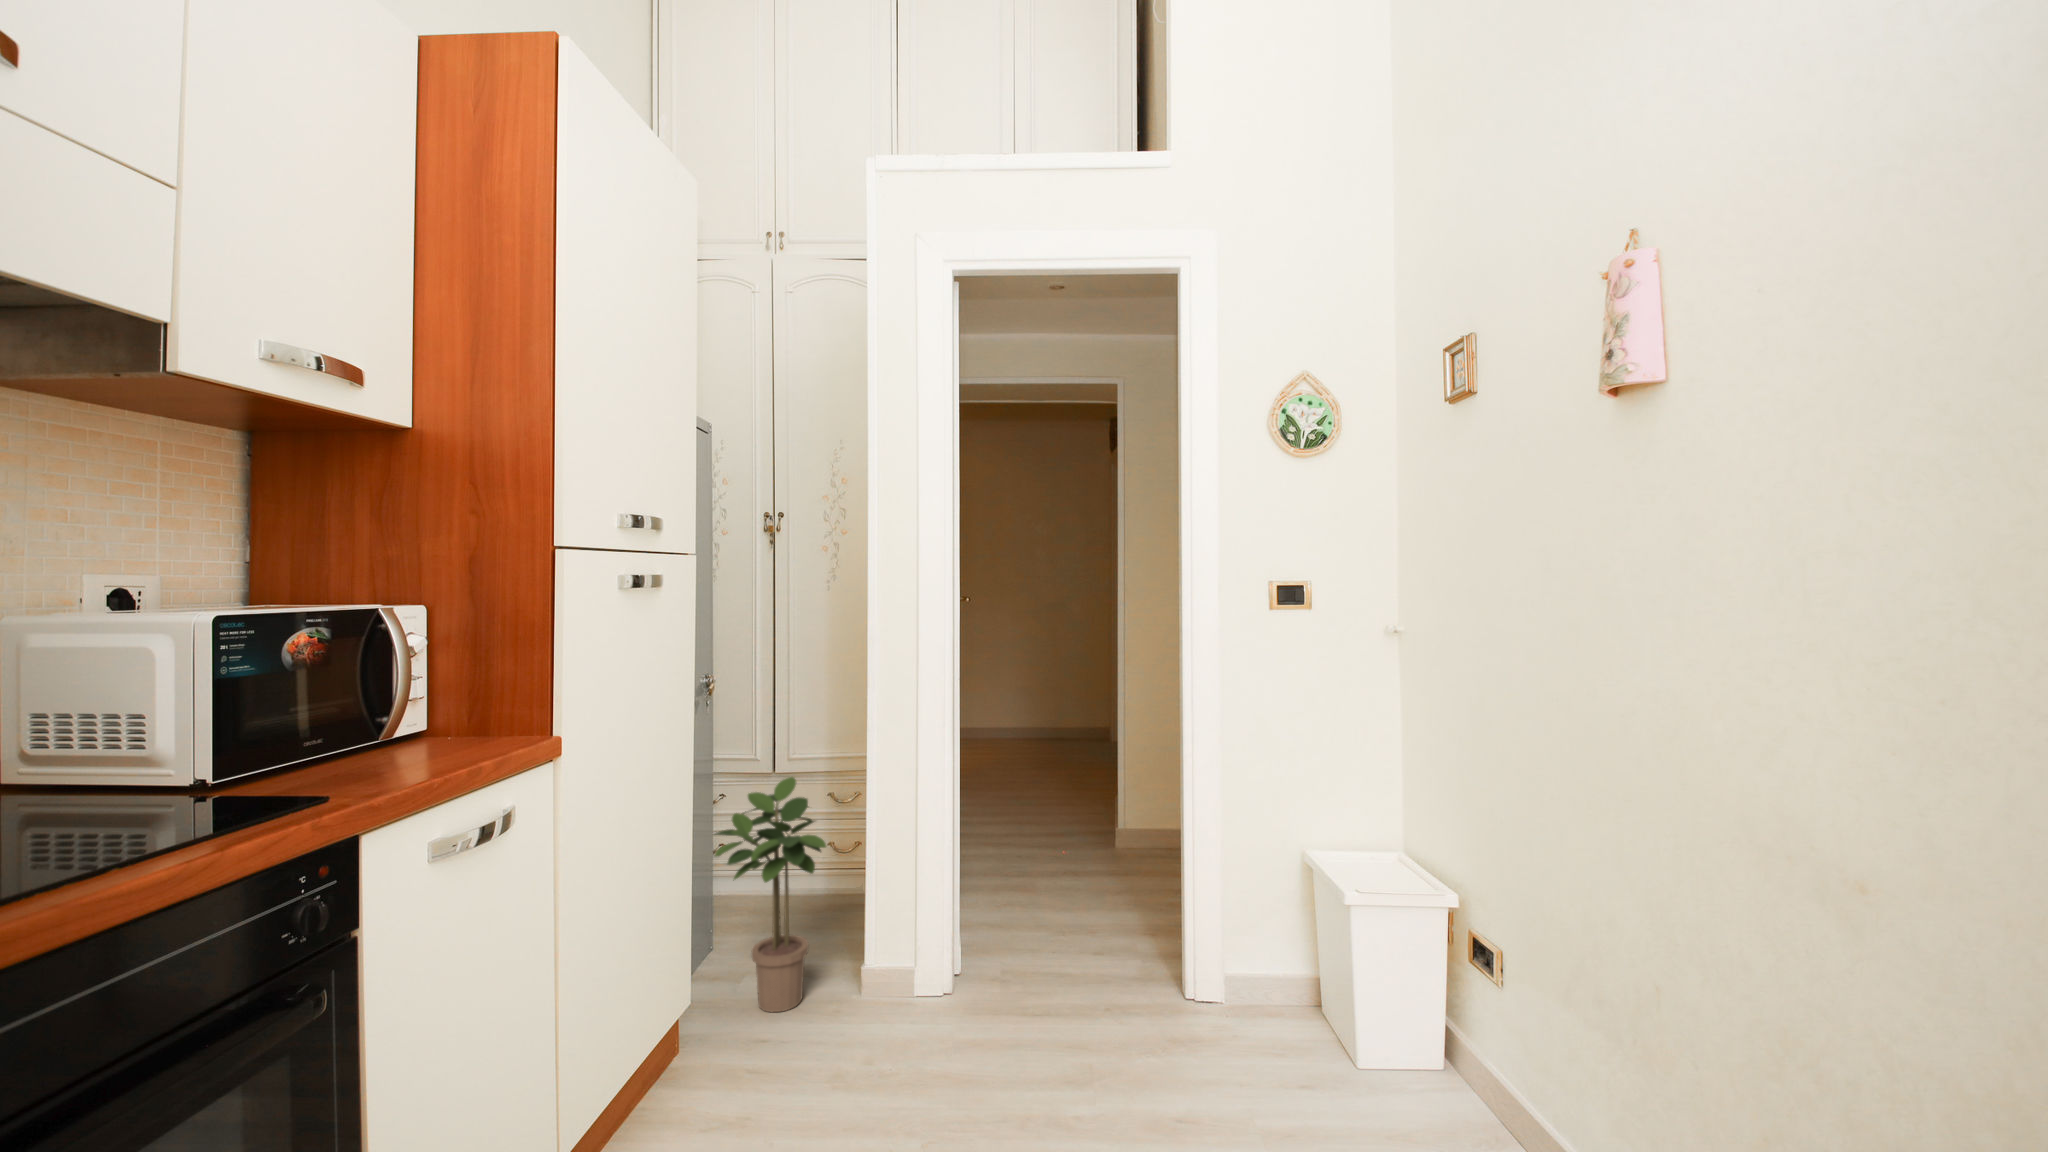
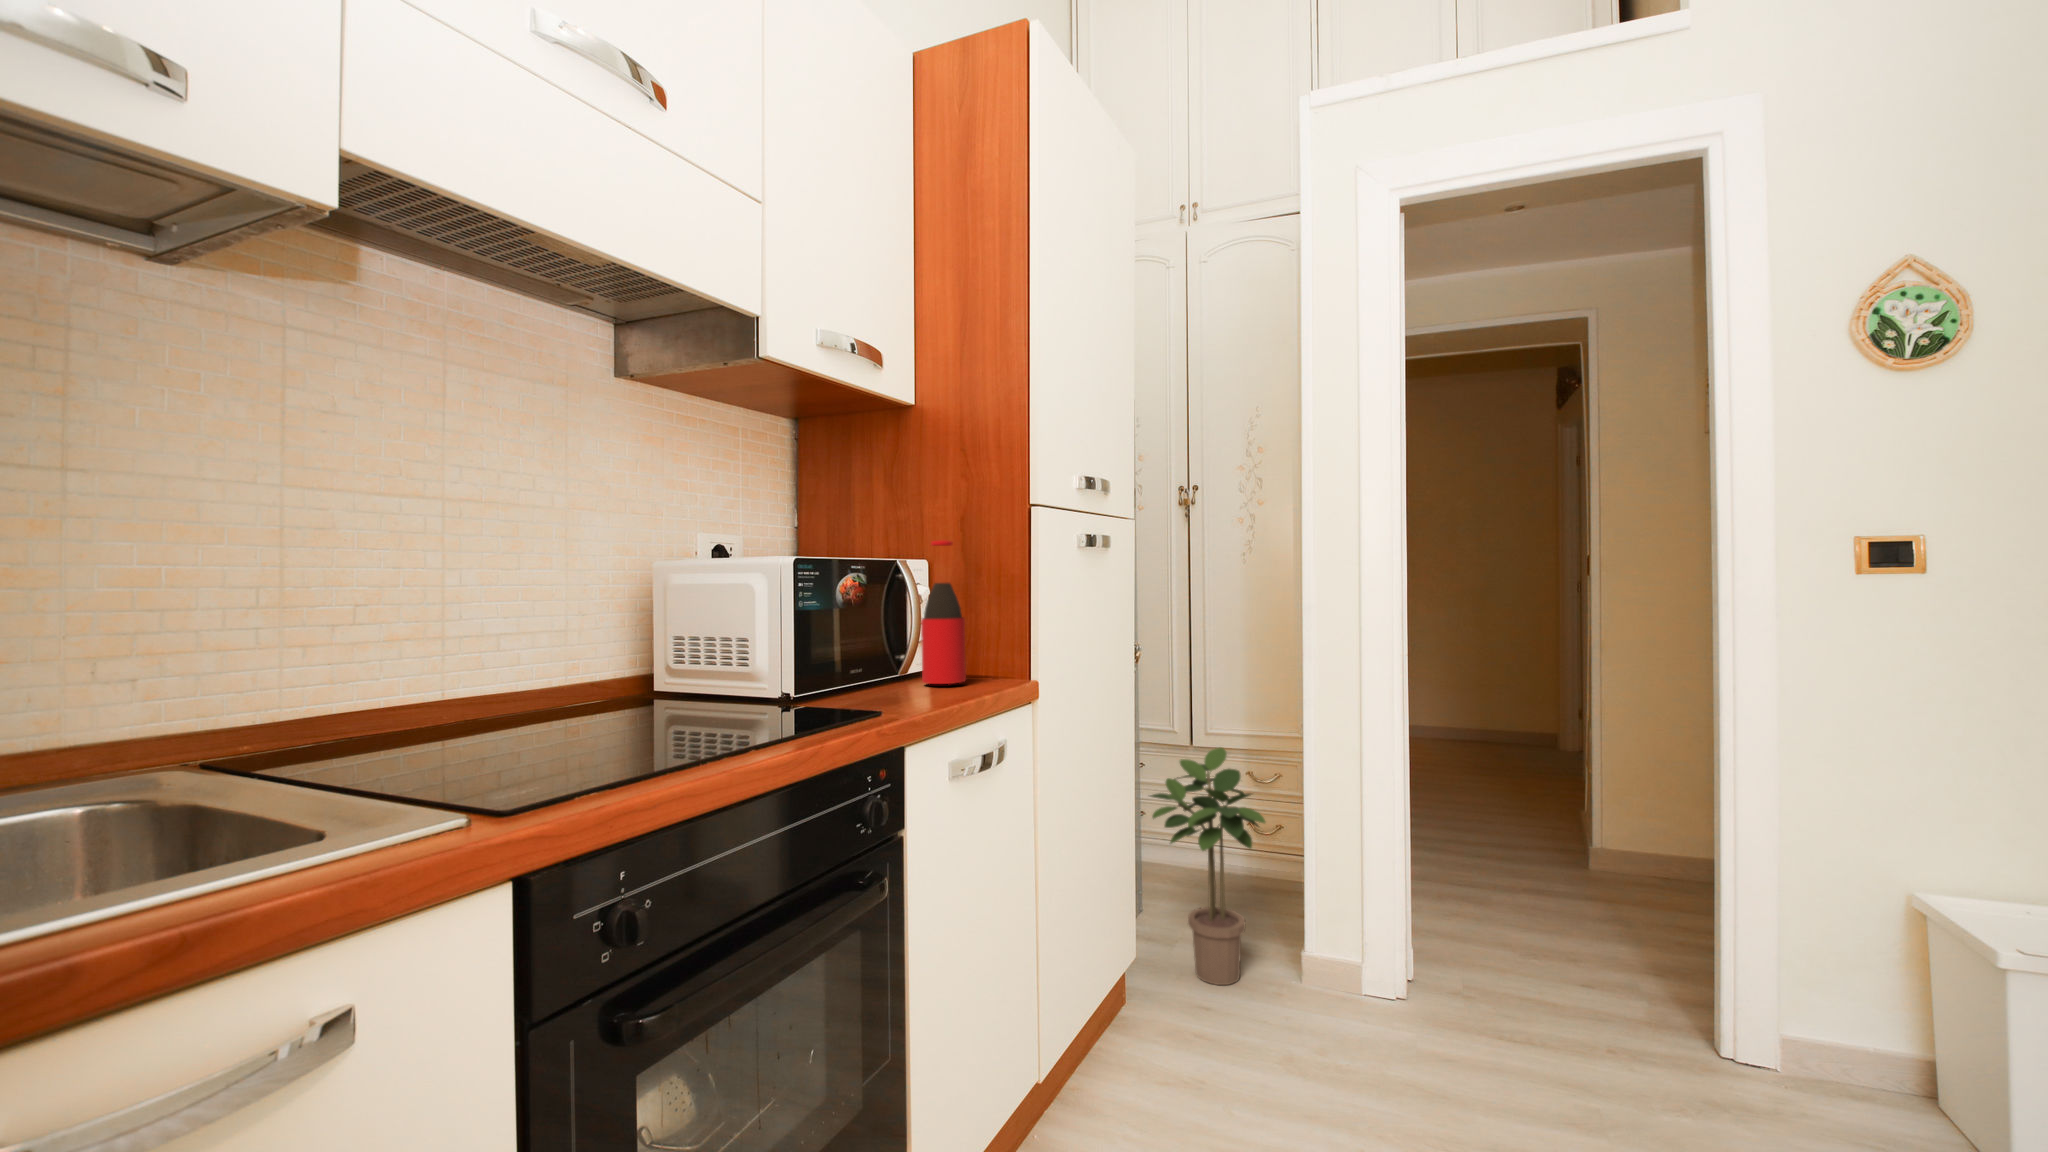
bottle: none [413,587,472,752] -> present [921,540,966,684]

